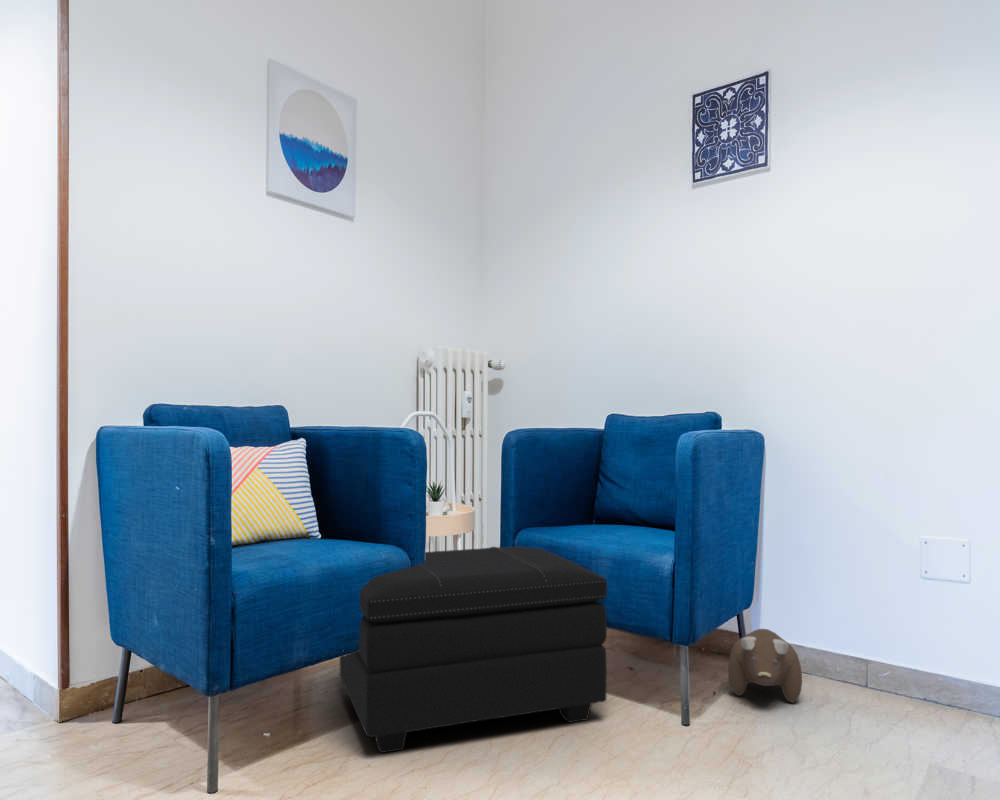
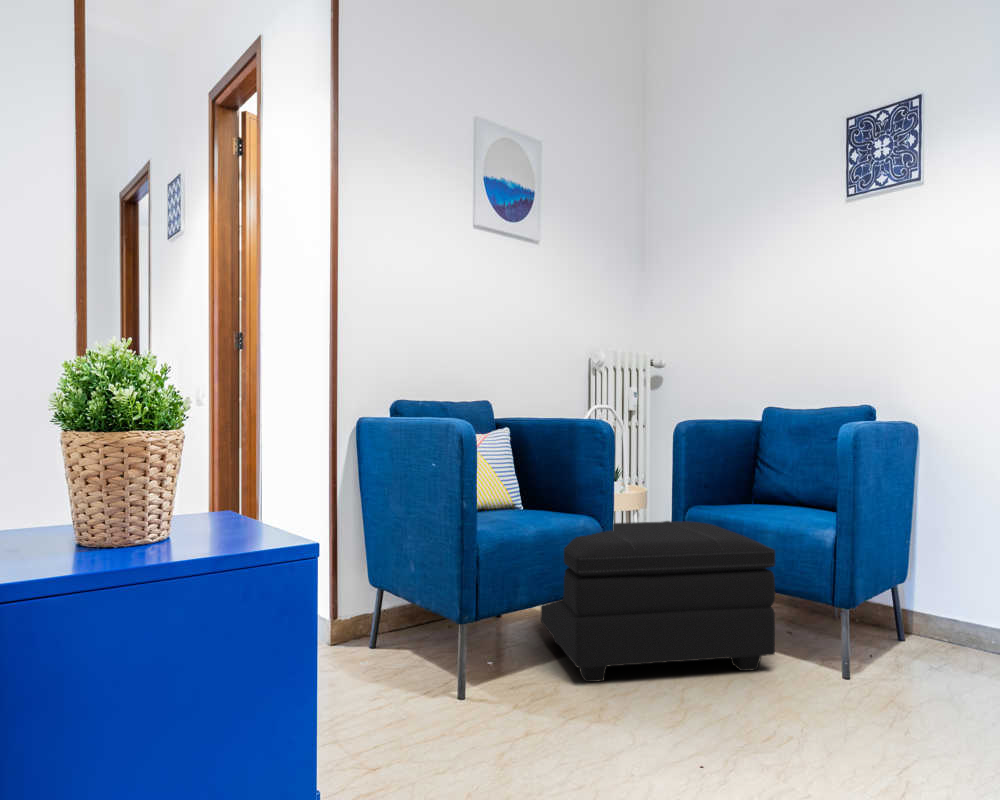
plush toy: present [728,629,802,702] -> none [886,602,960,669]

